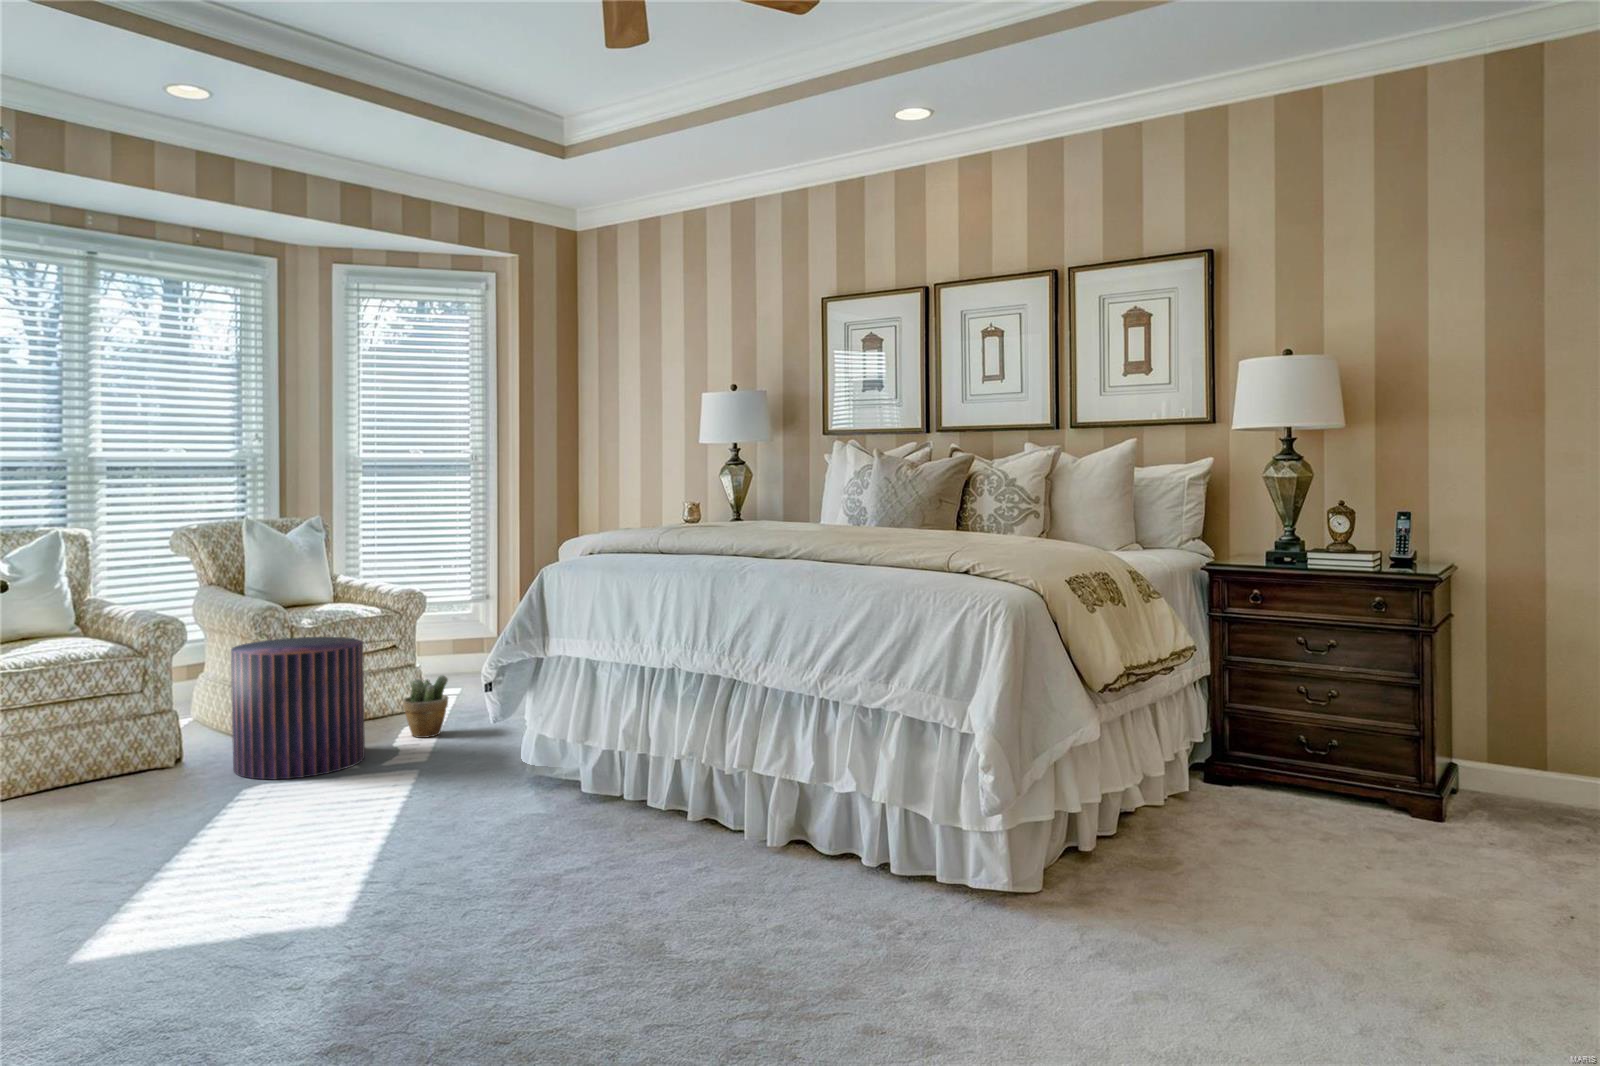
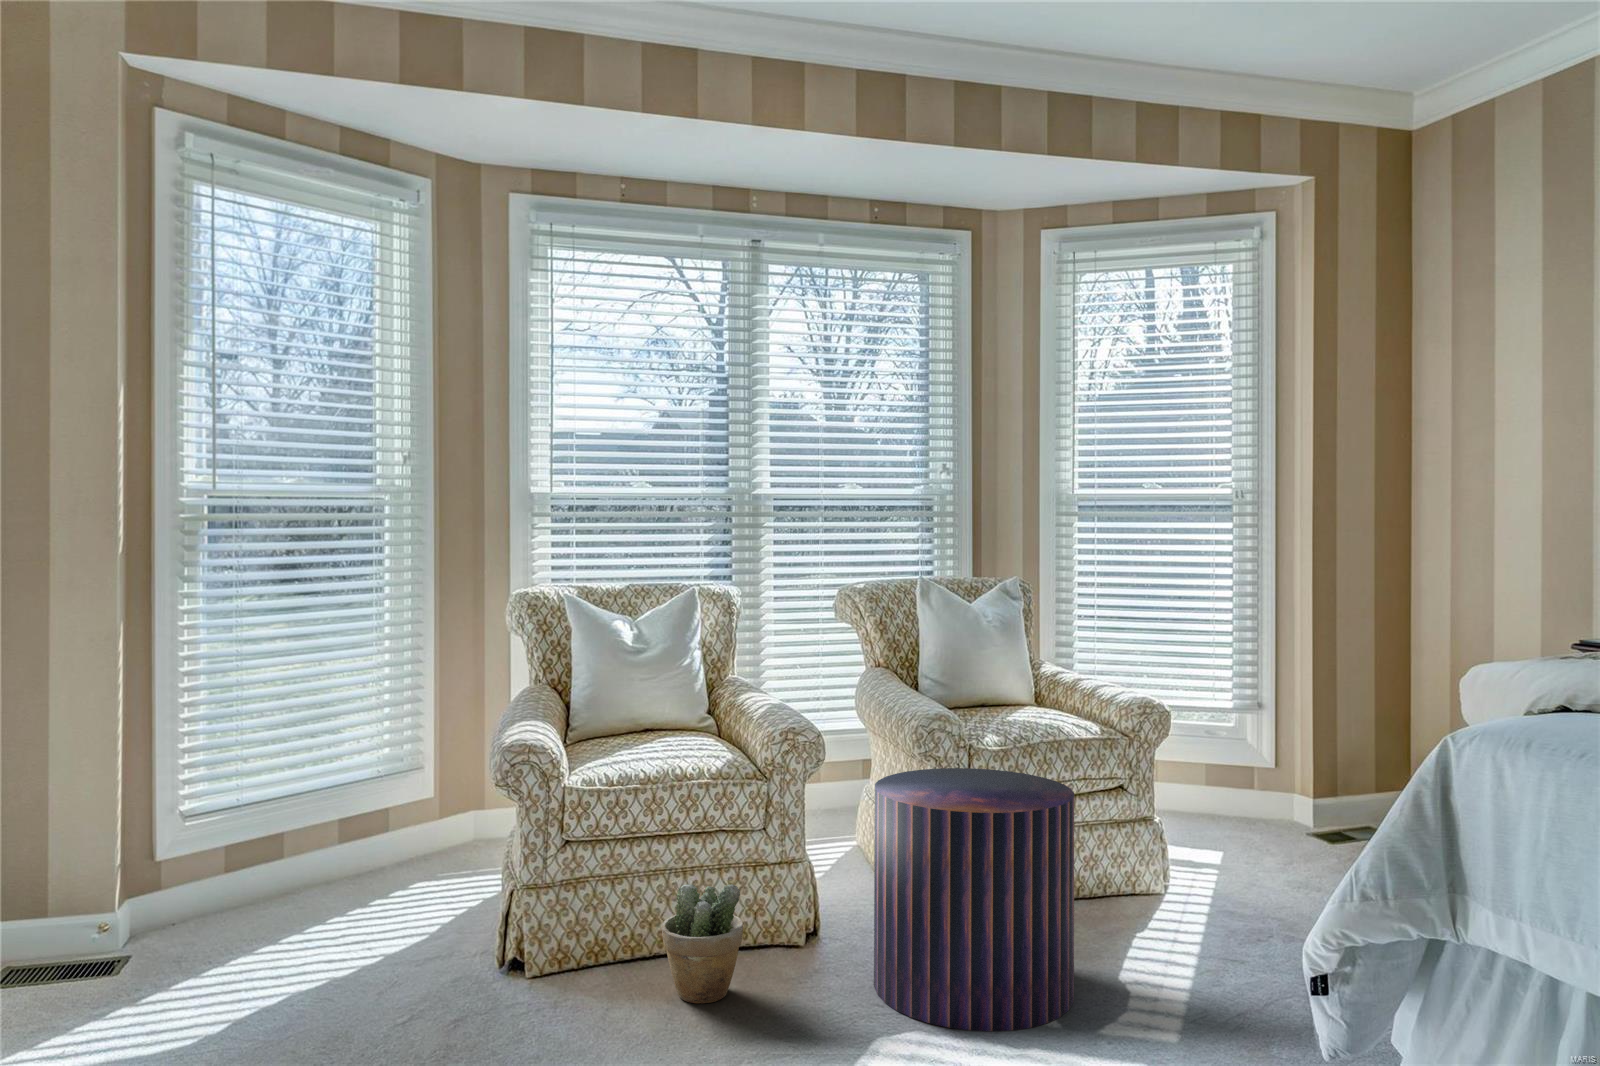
potted plant: present [403,676,448,738] -> present [662,884,743,1003]

